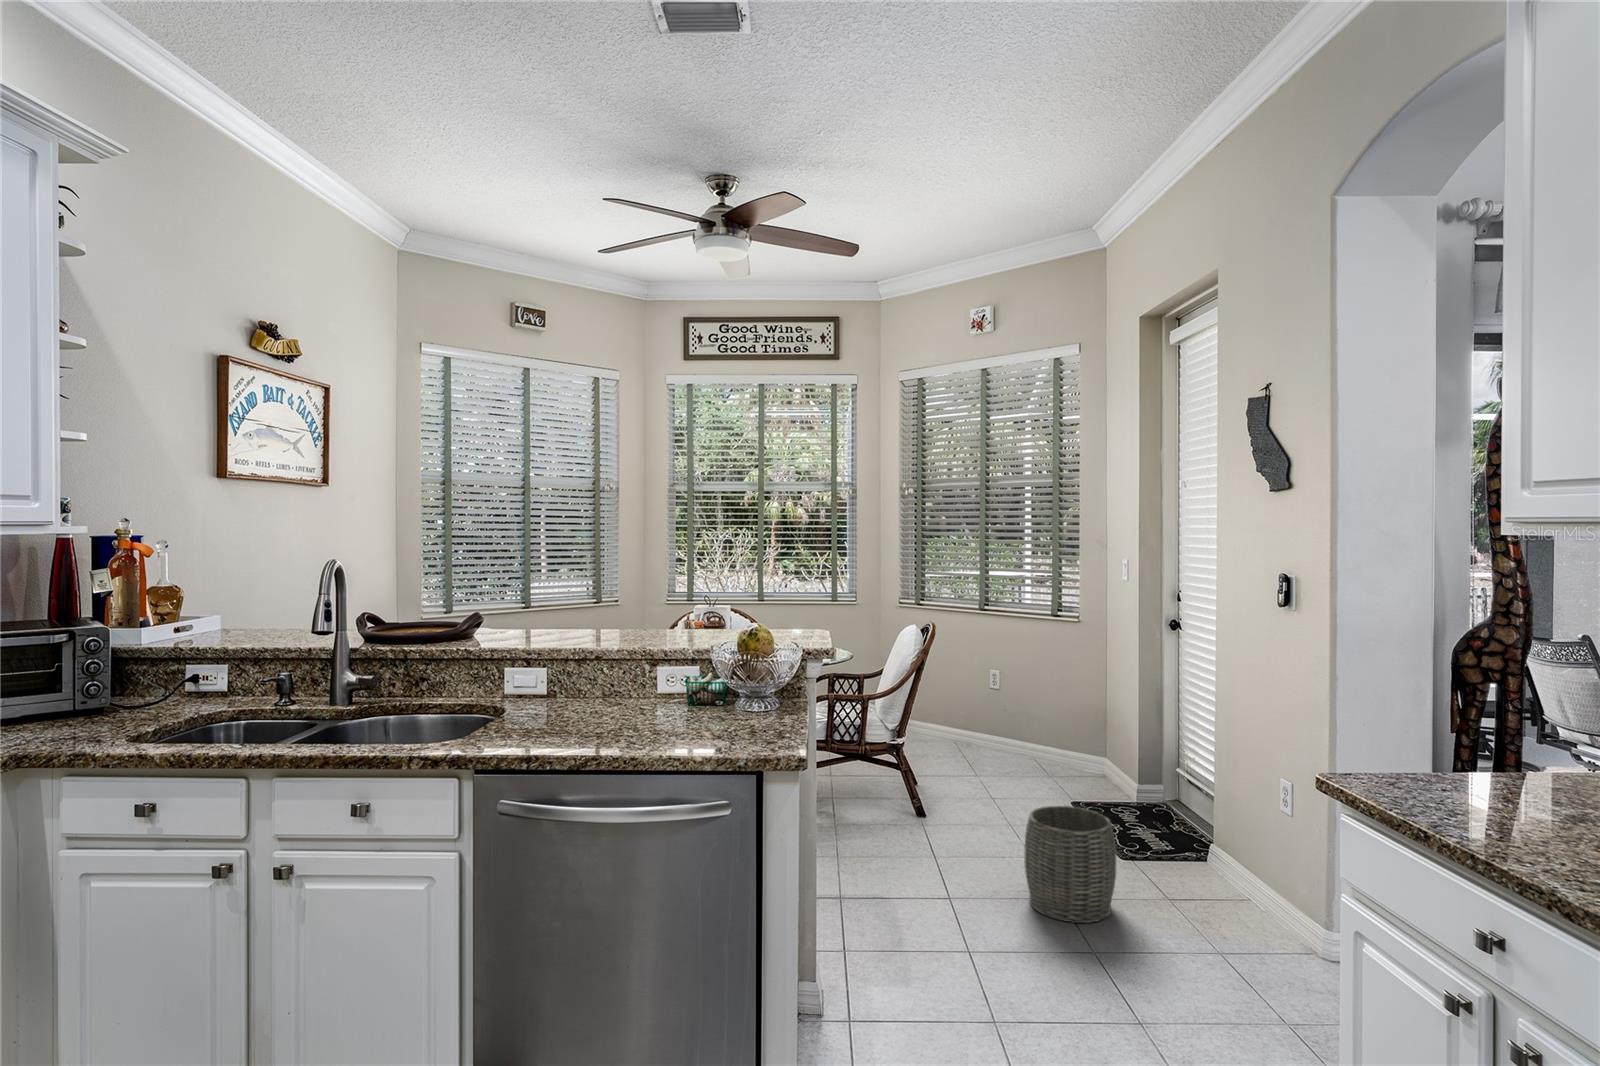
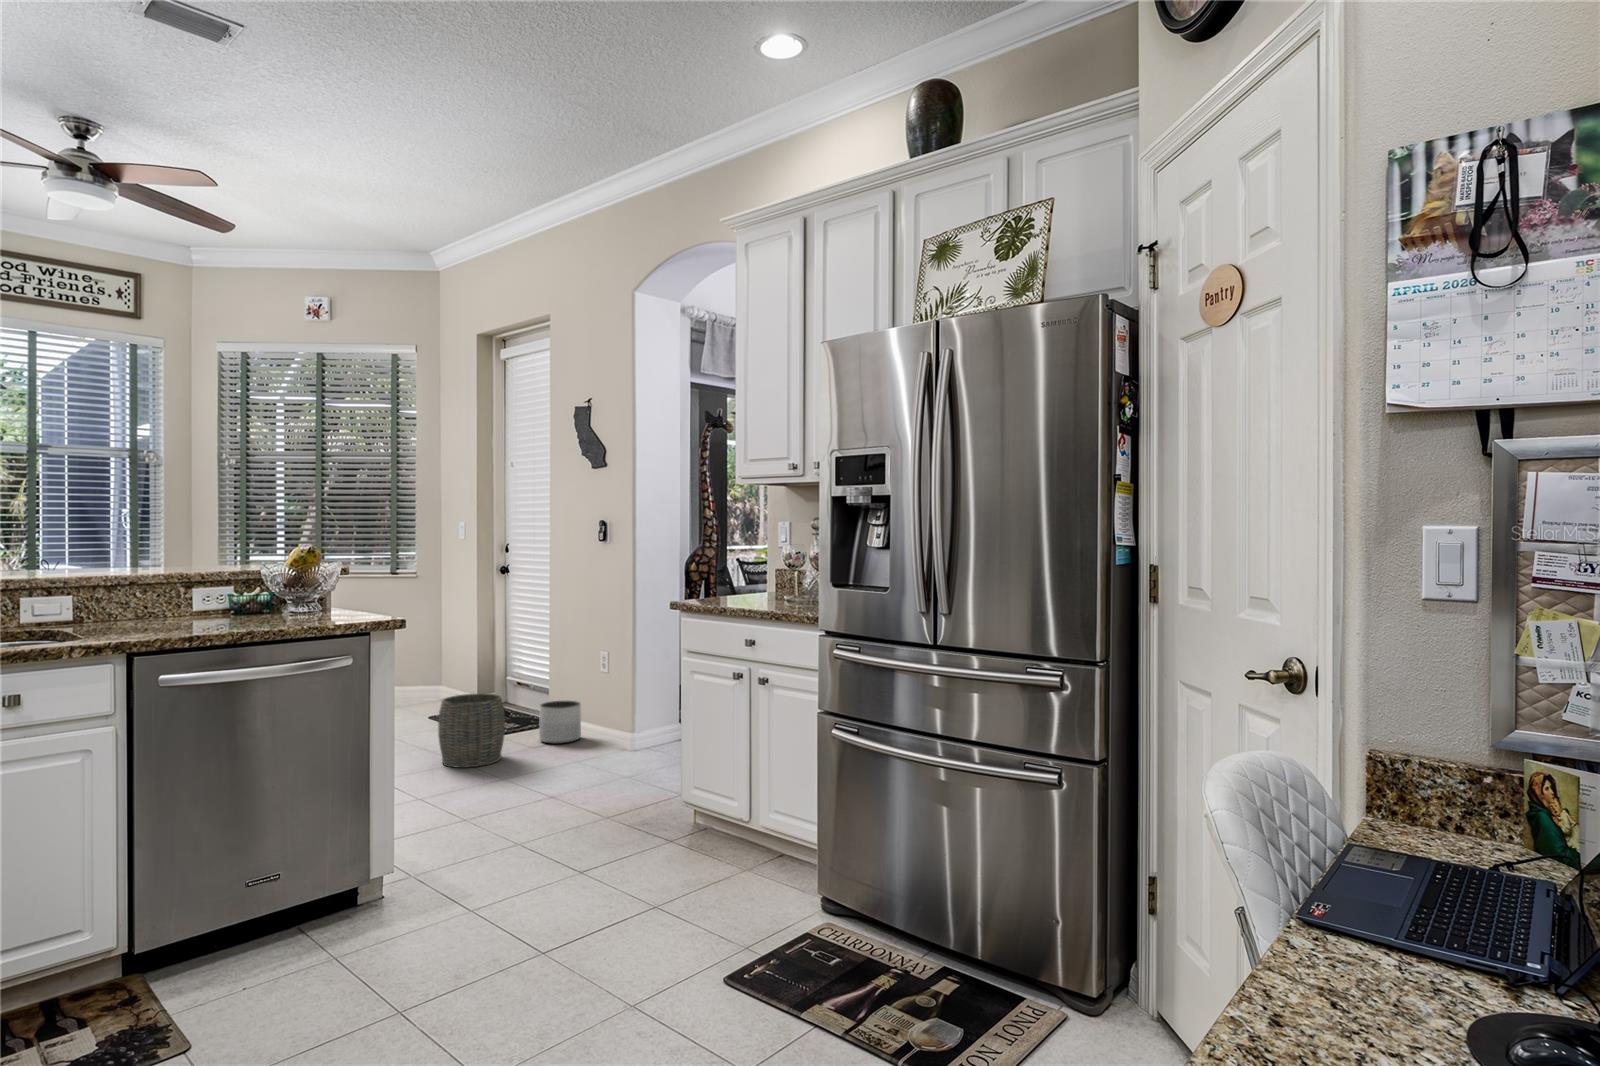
planter: none [1184,837,1252,913] -> present [539,701,581,744]

